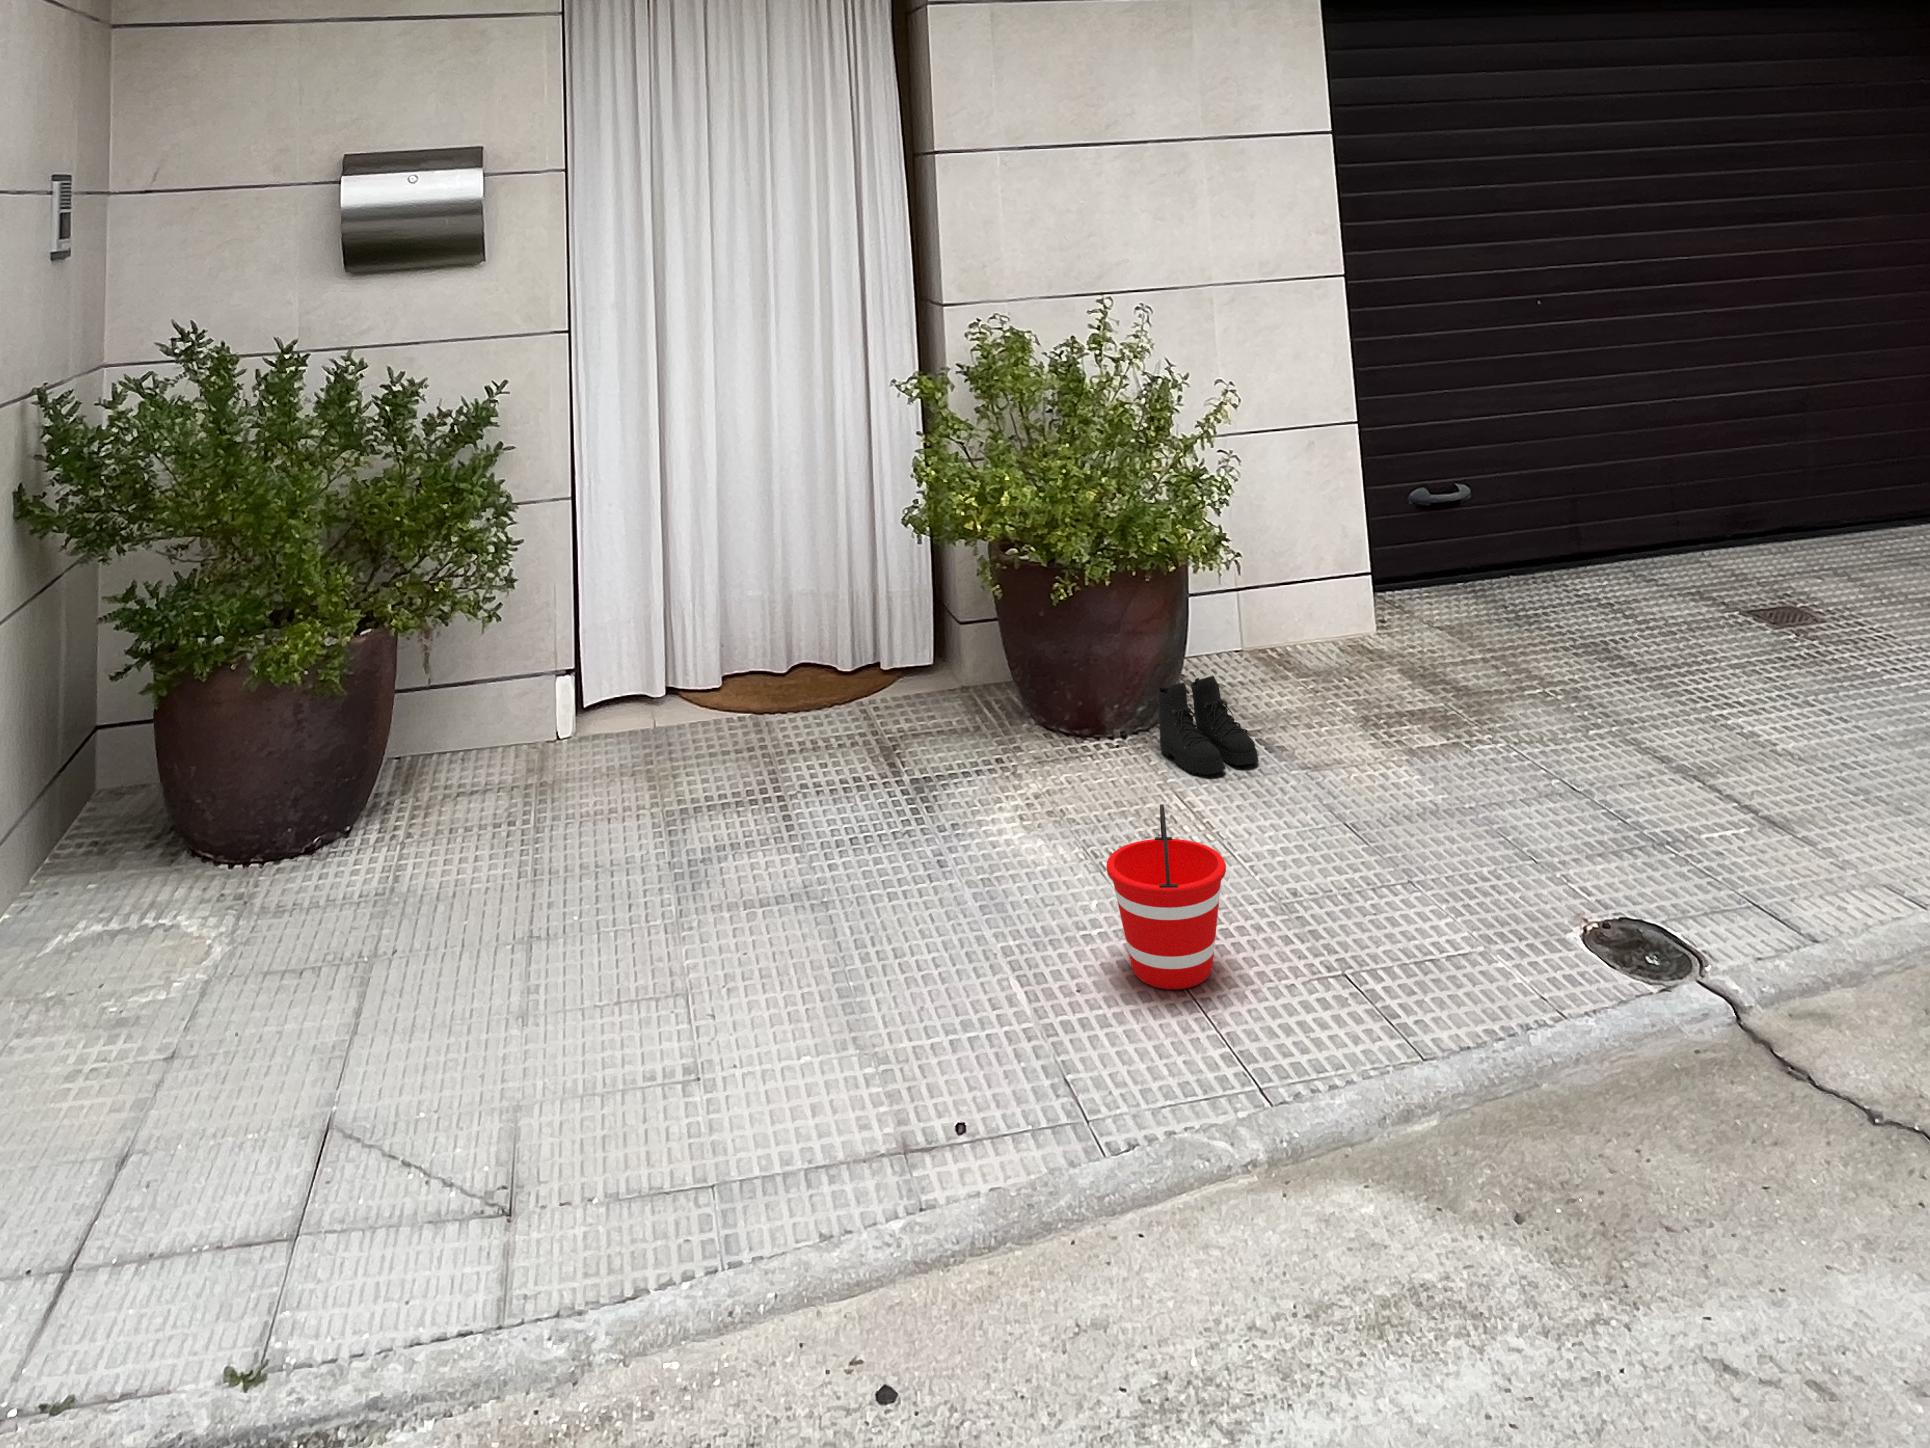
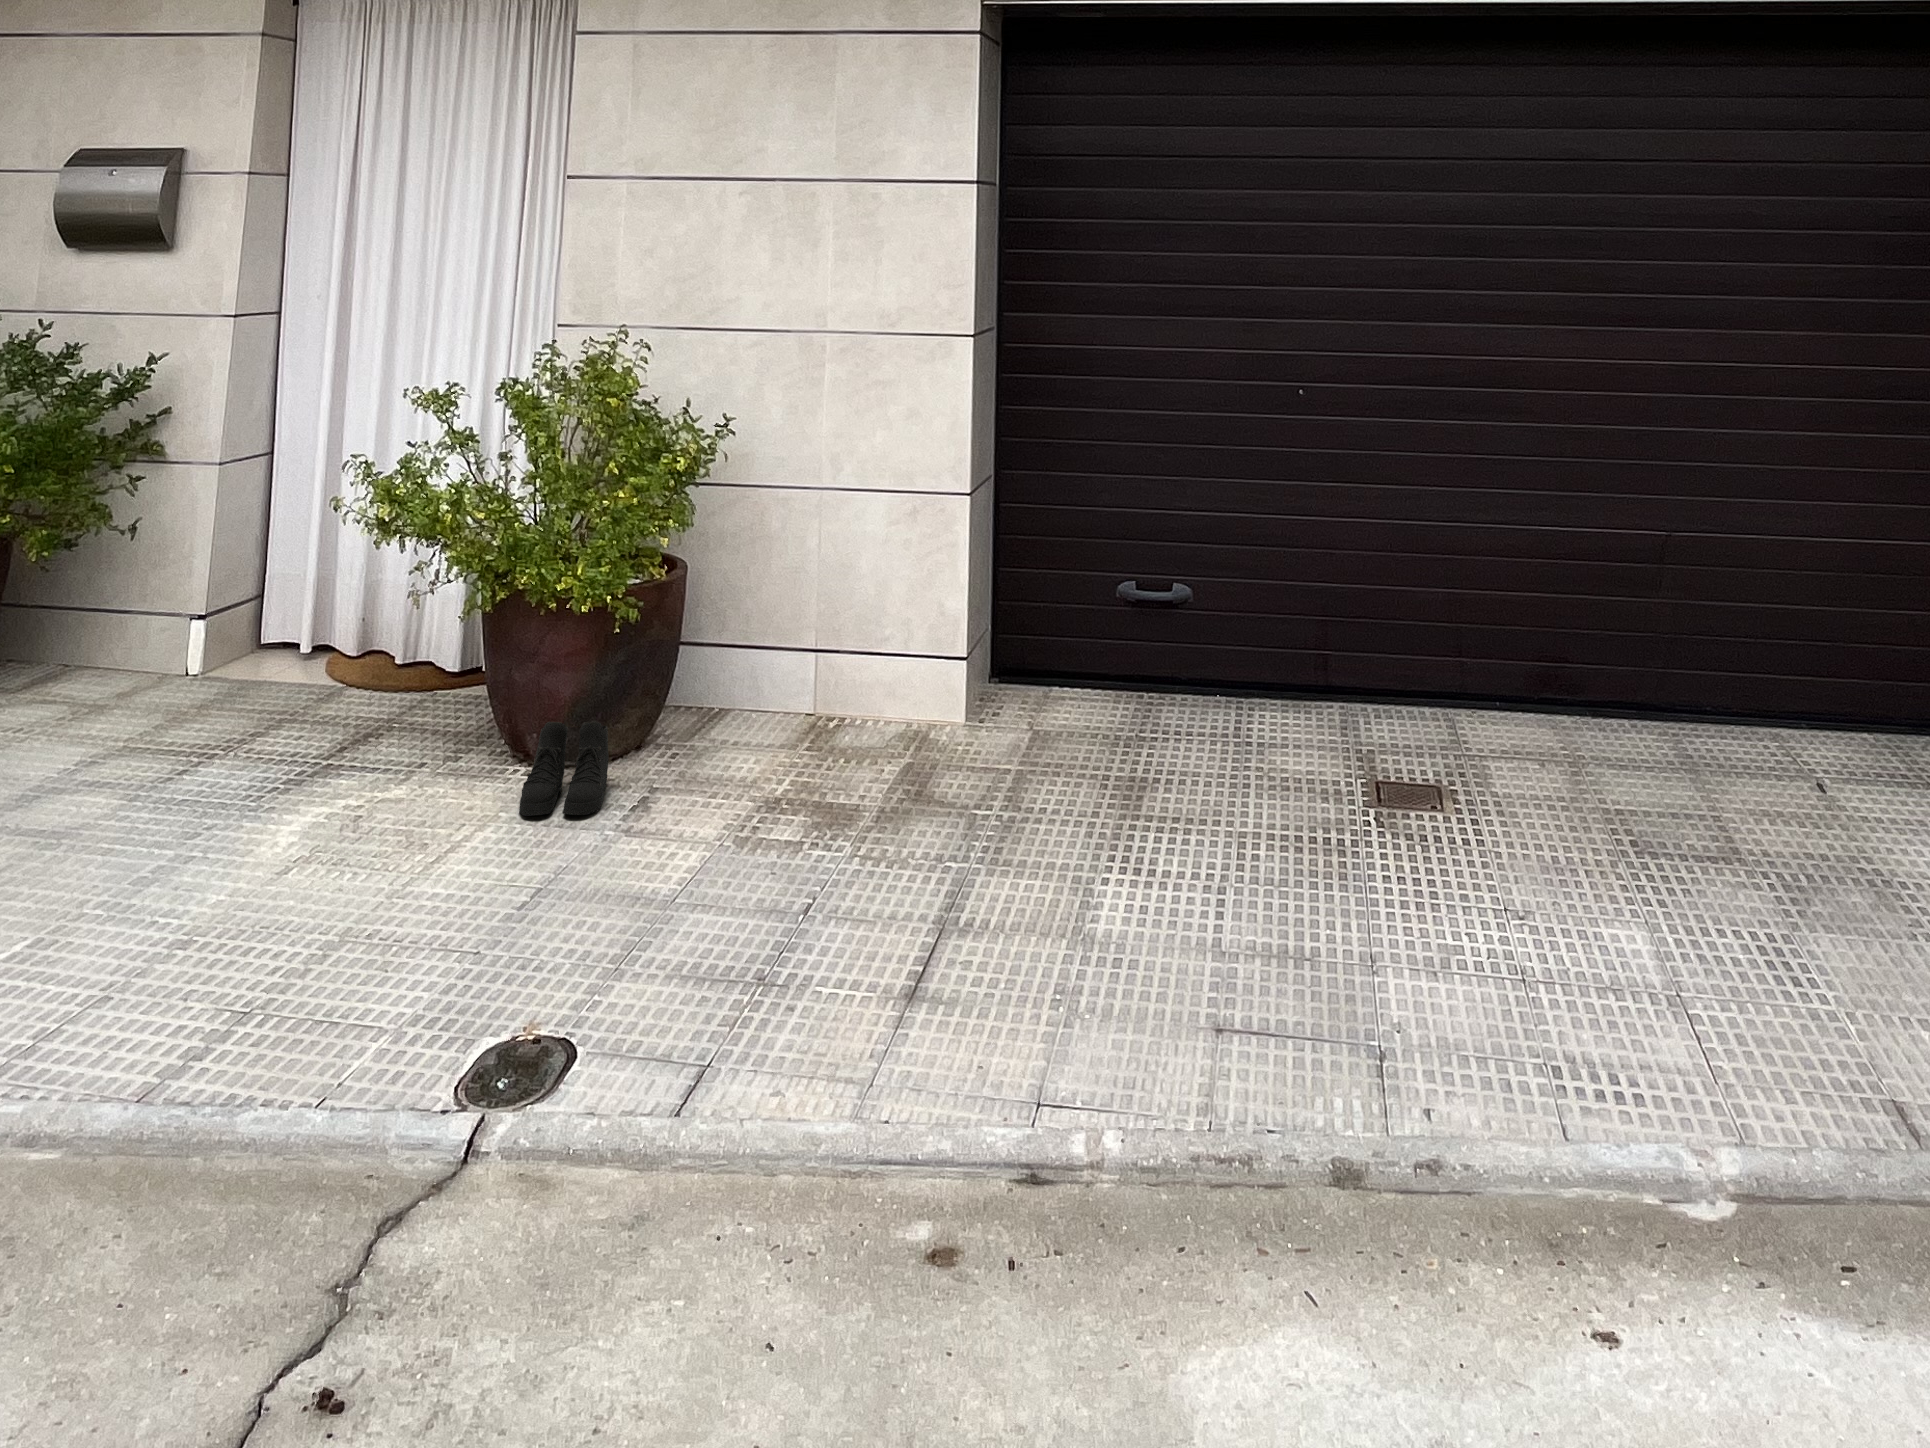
bucket: present [1106,804,1226,989] -> none [69,807,199,984]

